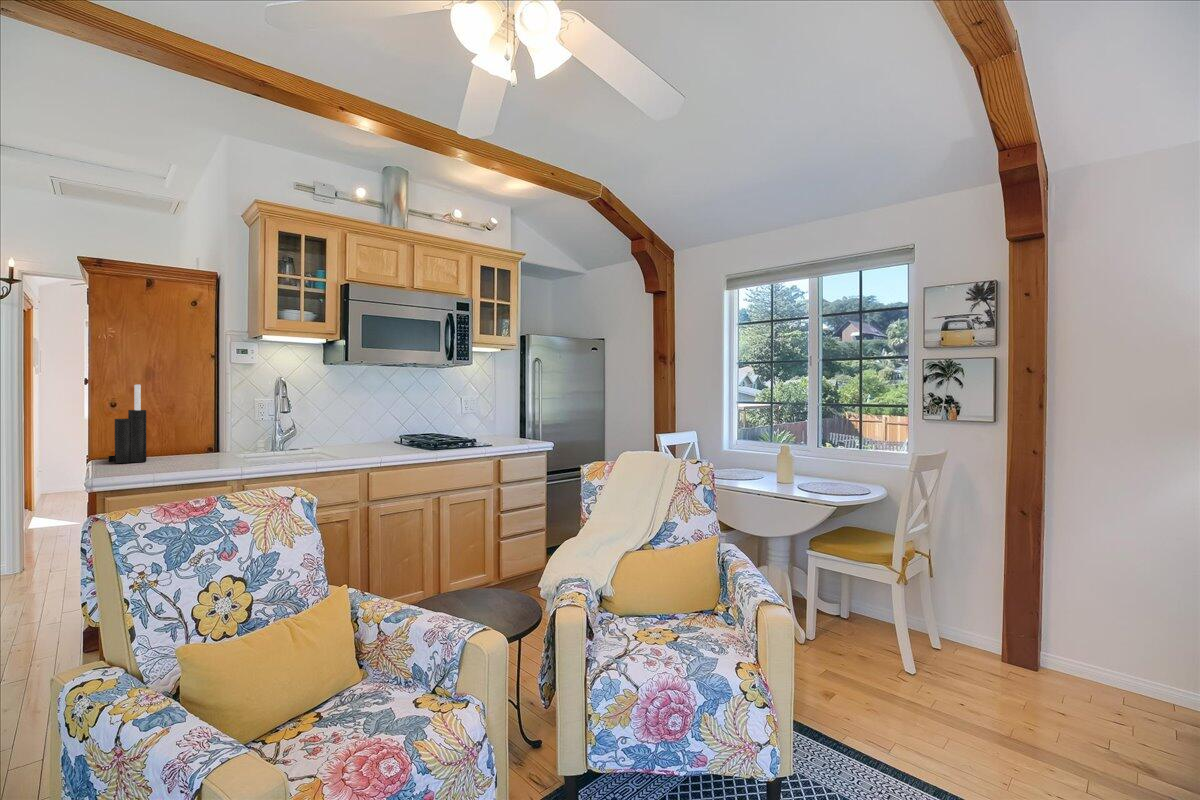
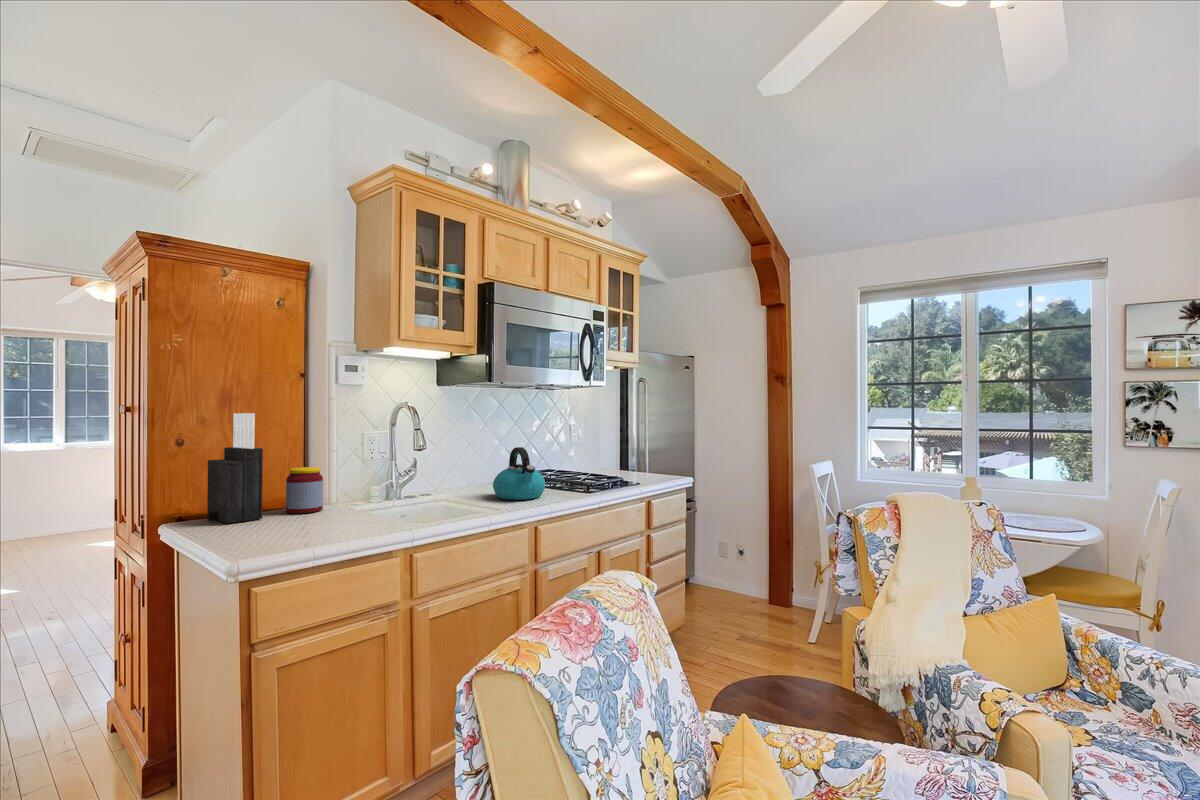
kettle: none [339,414,384,455] -> present [493,447,545,500]
jar: none [171,426,202,459] -> present [286,467,323,513]

